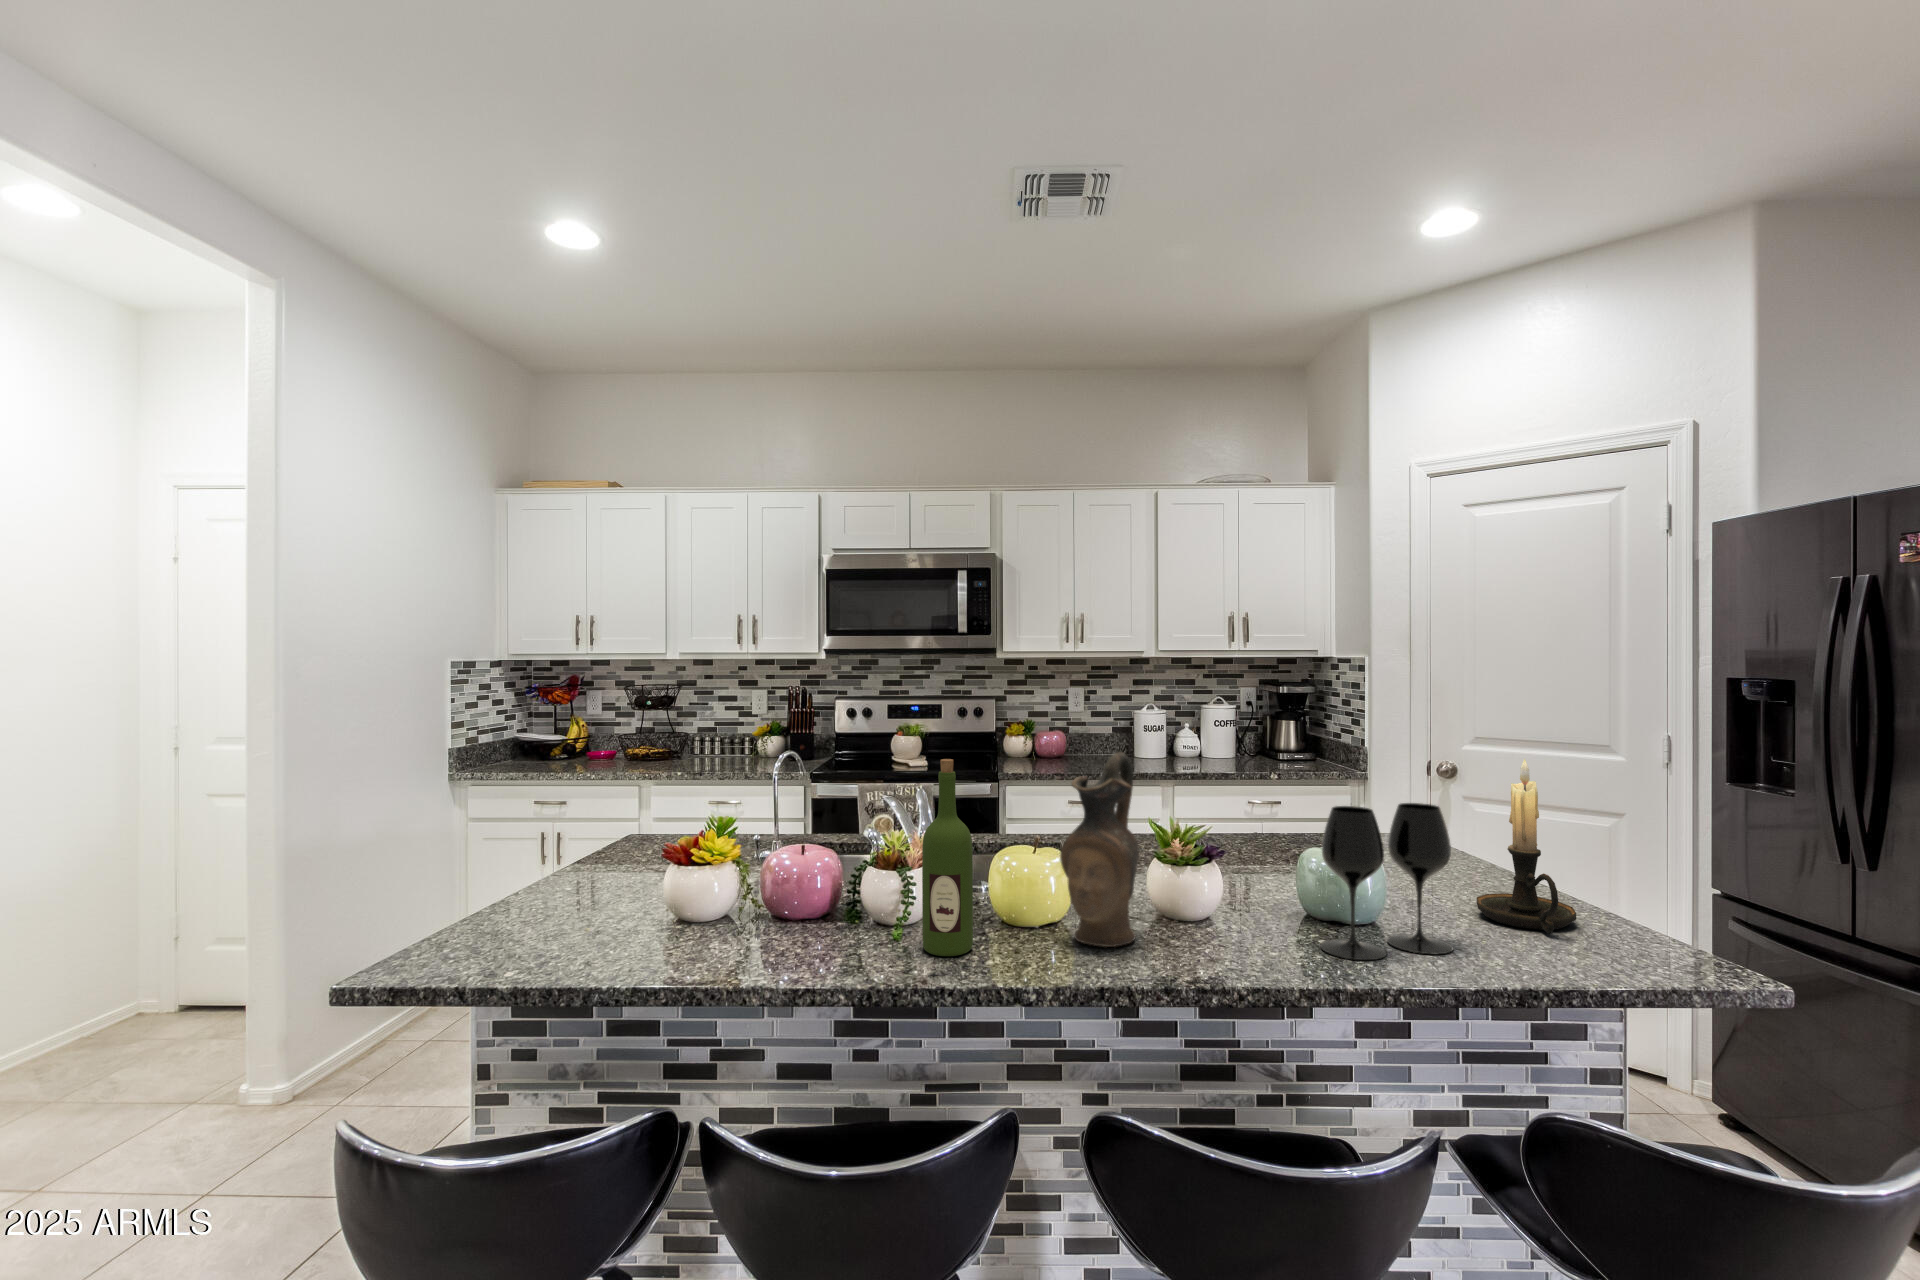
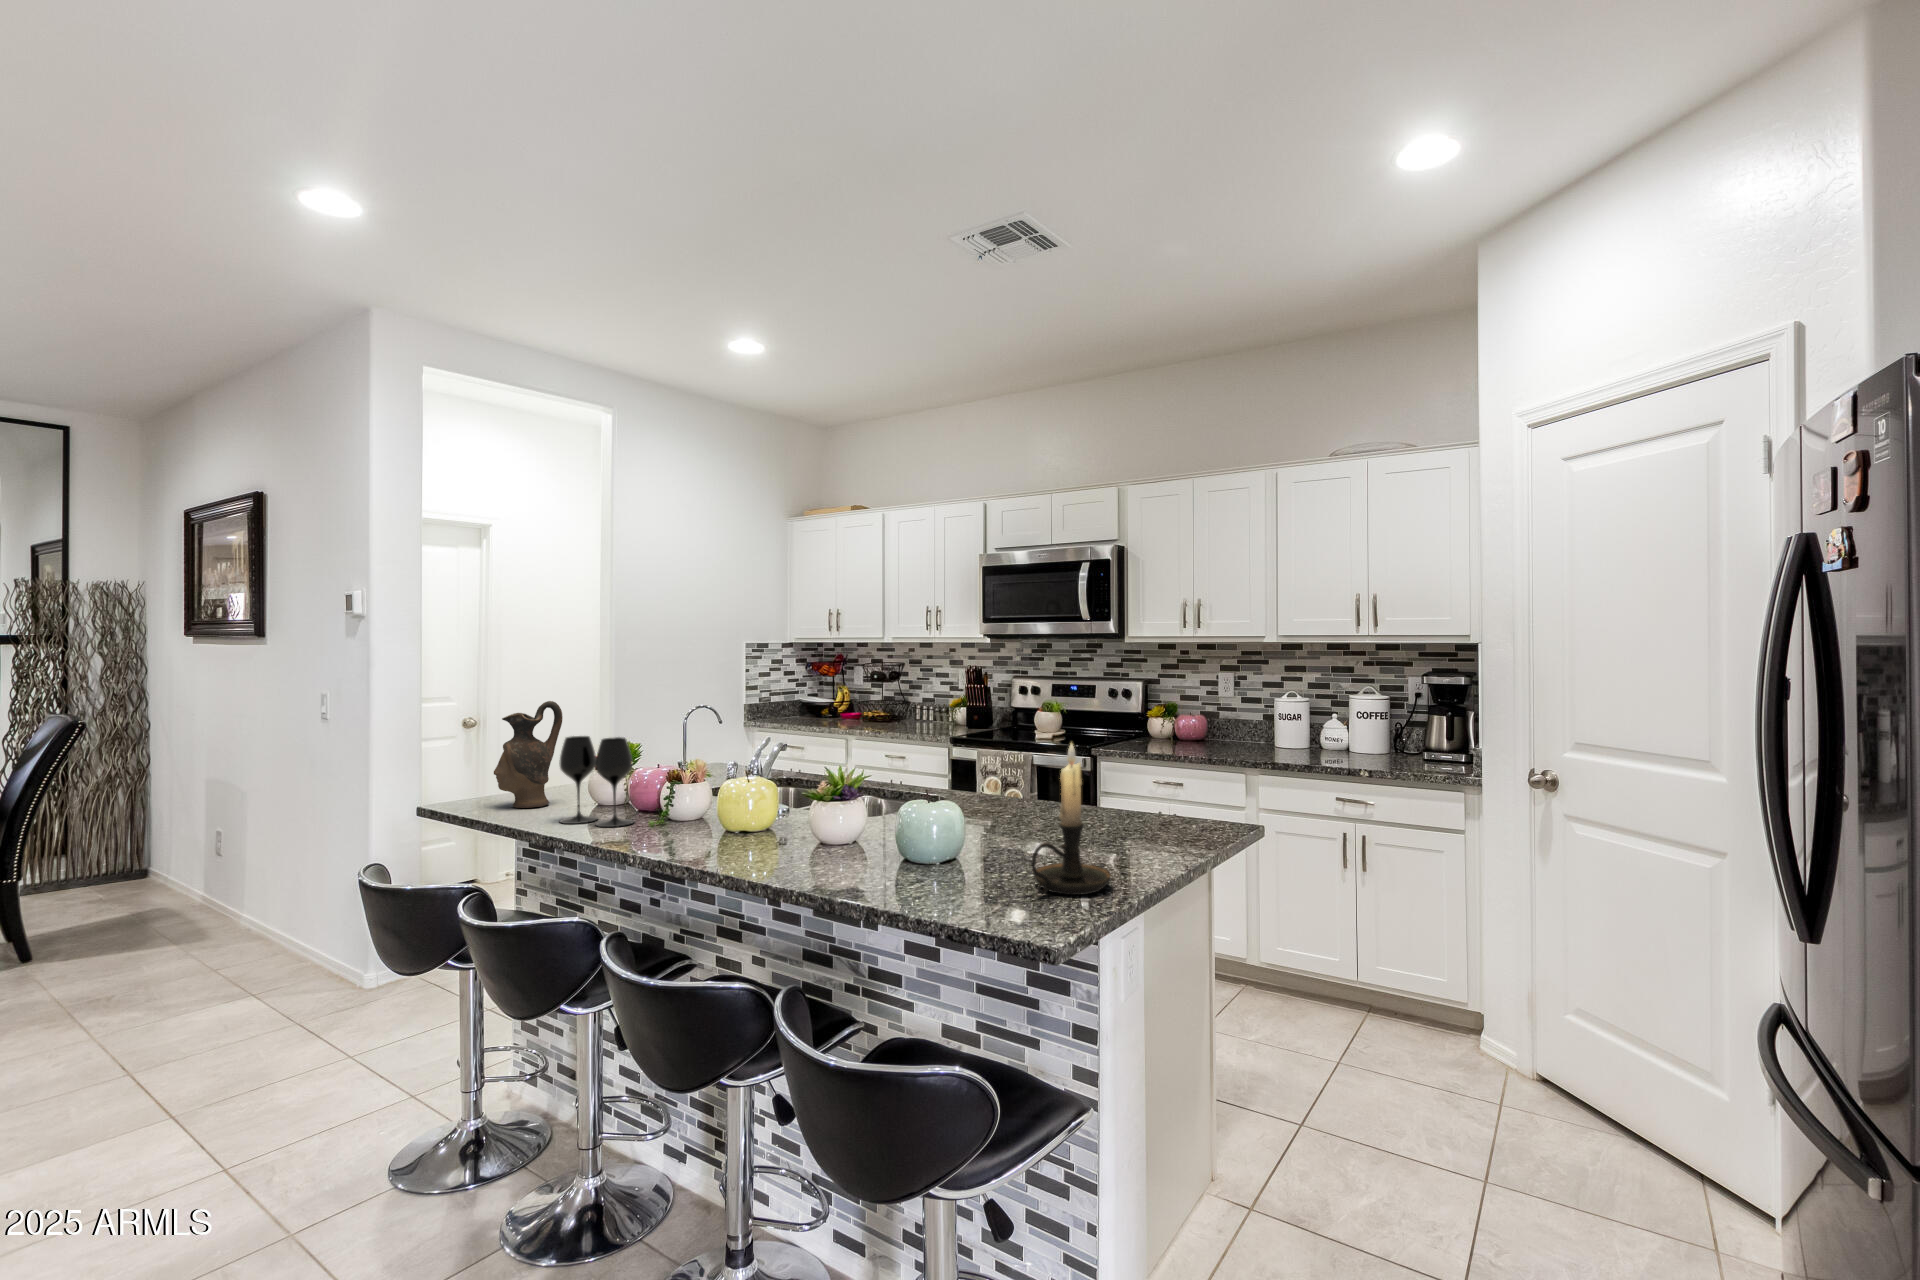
ceramic pitcher: present [1060,753,1139,947] -> present [494,701,563,808]
wine bottle: present [922,759,973,956] -> none [647,713,683,842]
wine glass: present [1321,803,1453,960] -> present [559,736,634,827]

